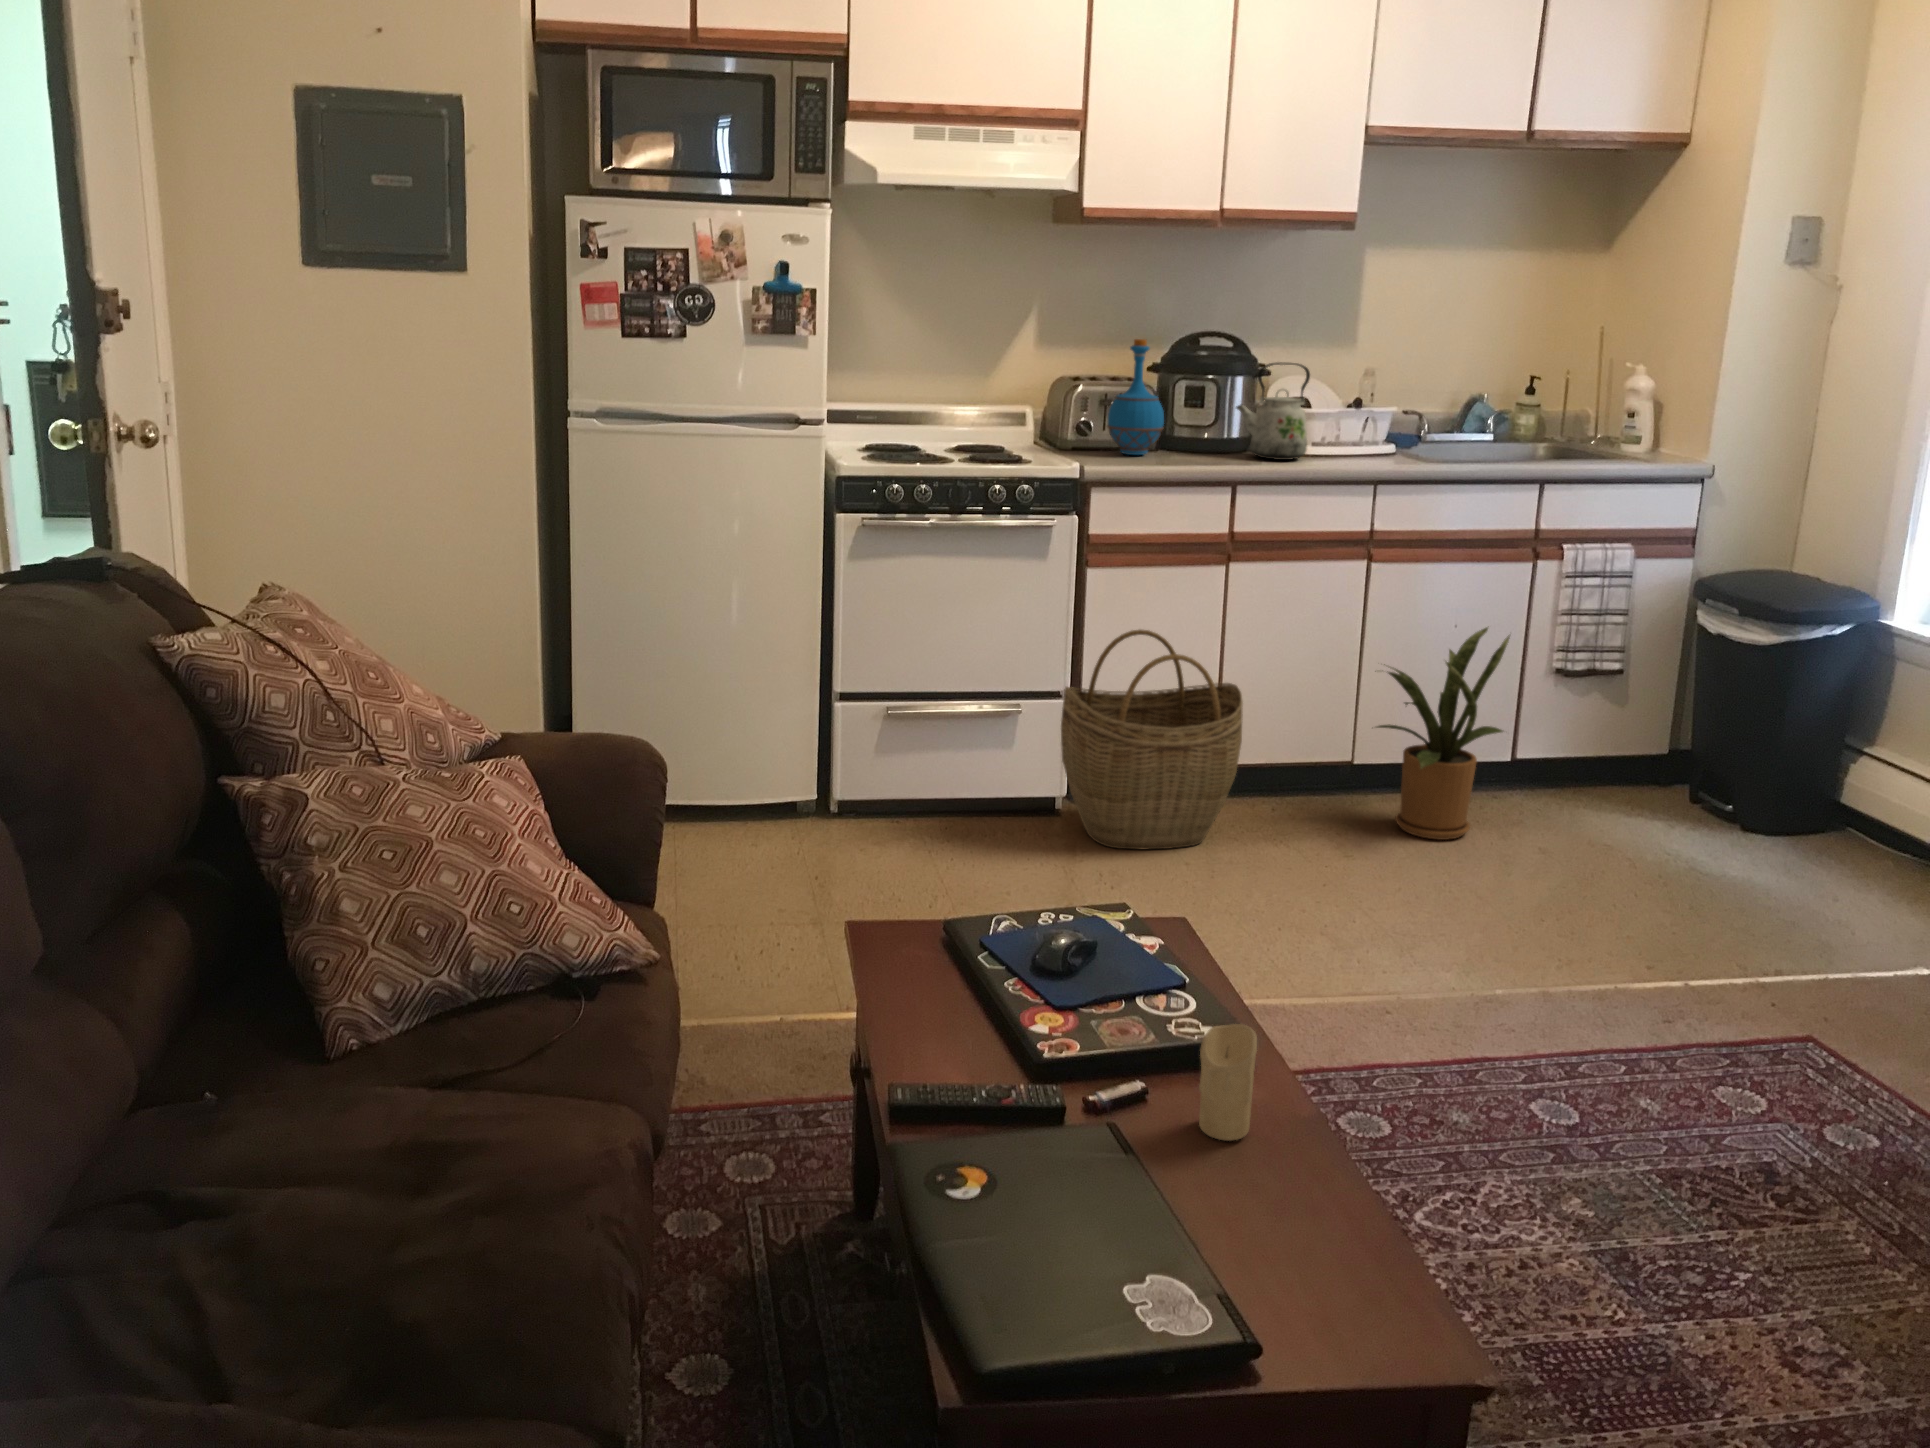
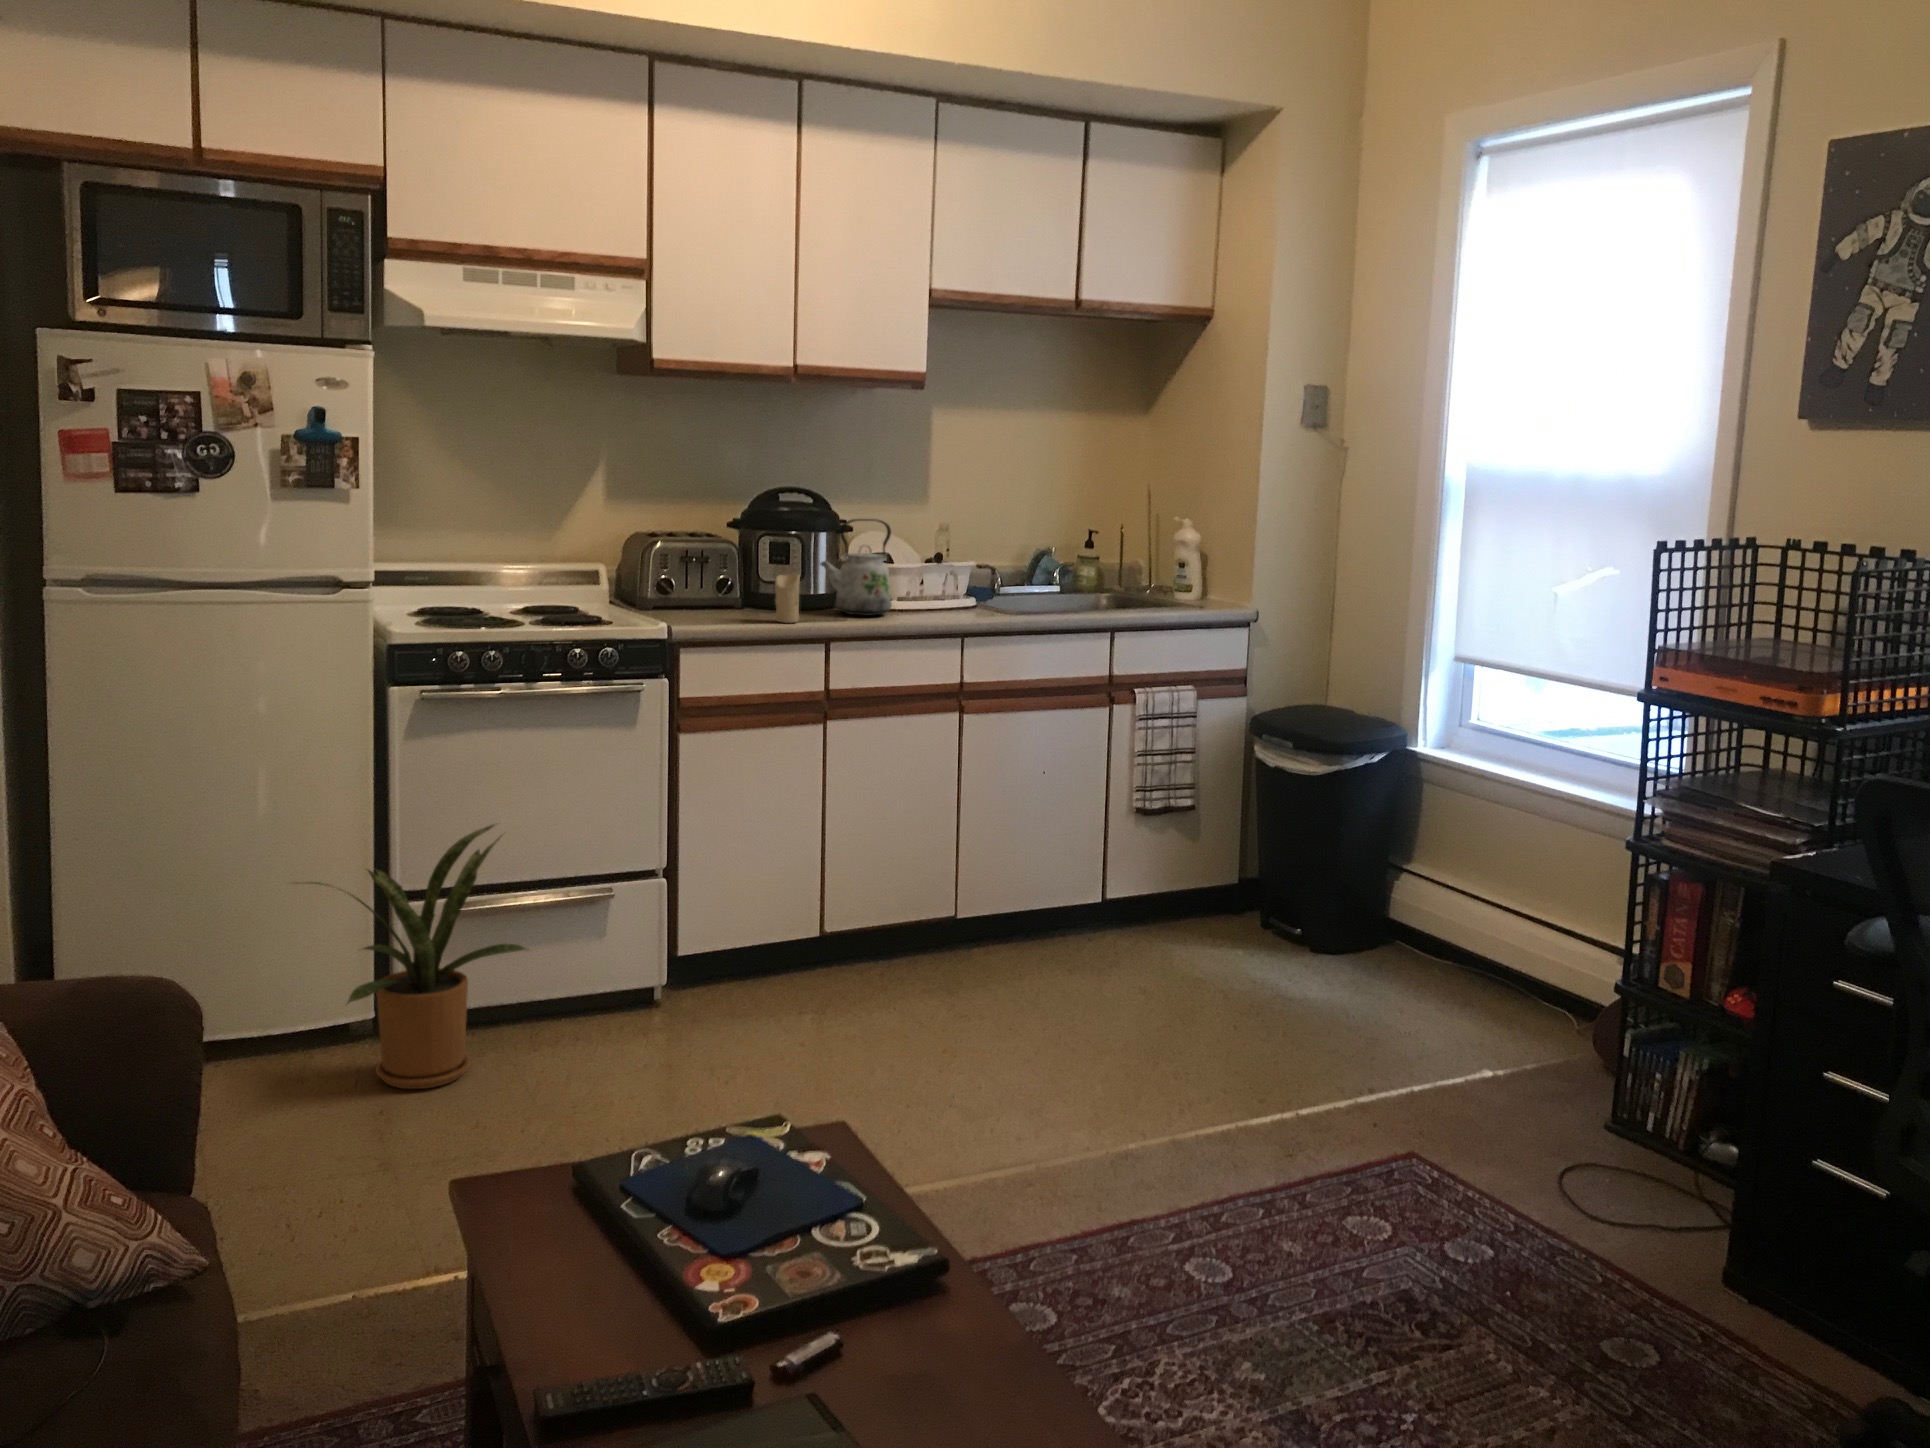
bottle: present [1107,339,1164,455] -> none [688,495,748,614]
house plant: present [1377,628,1510,840] -> present [299,825,527,1089]
woven basket: present [1061,630,1243,850] -> none [660,796,850,1033]
candle: present [1199,1024,1257,1141] -> present [775,574,800,623]

